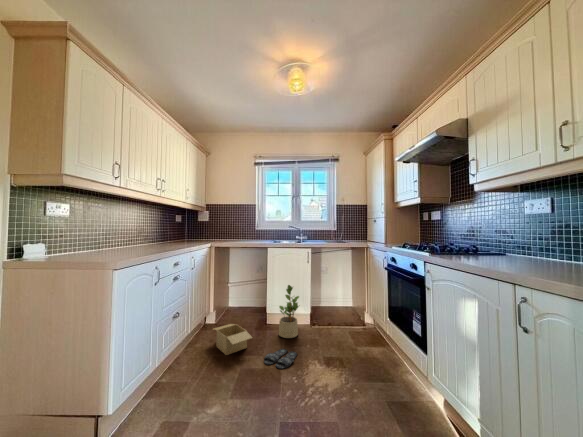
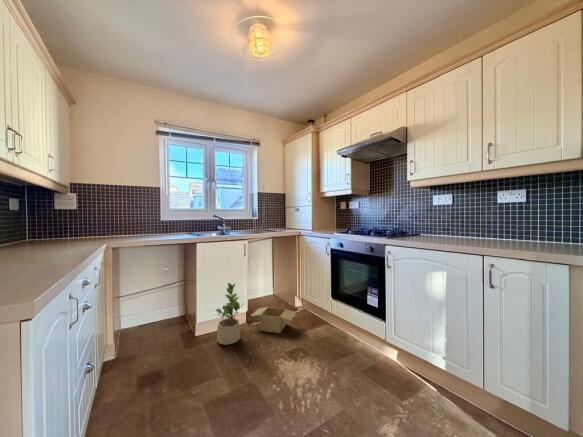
cardboard box: present [213,324,252,355] -> present [251,307,296,333]
slippers: present [264,349,297,369] -> none [223,357,260,383]

